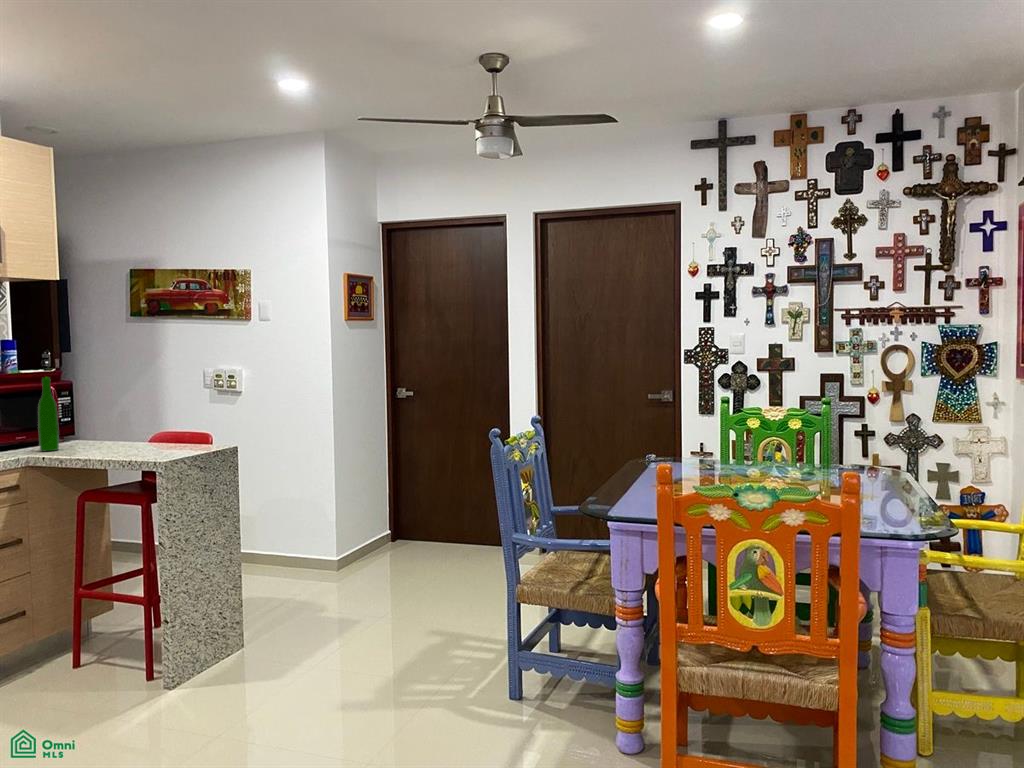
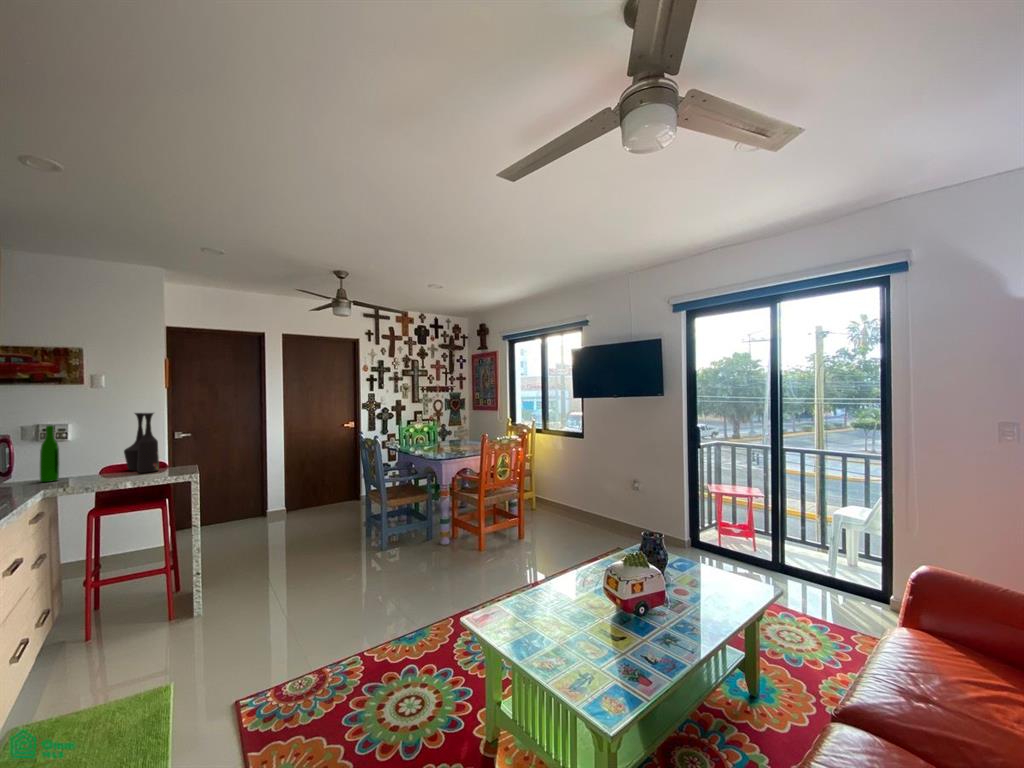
vase: none [105,363,154,455] -> present [124,412,159,473]

